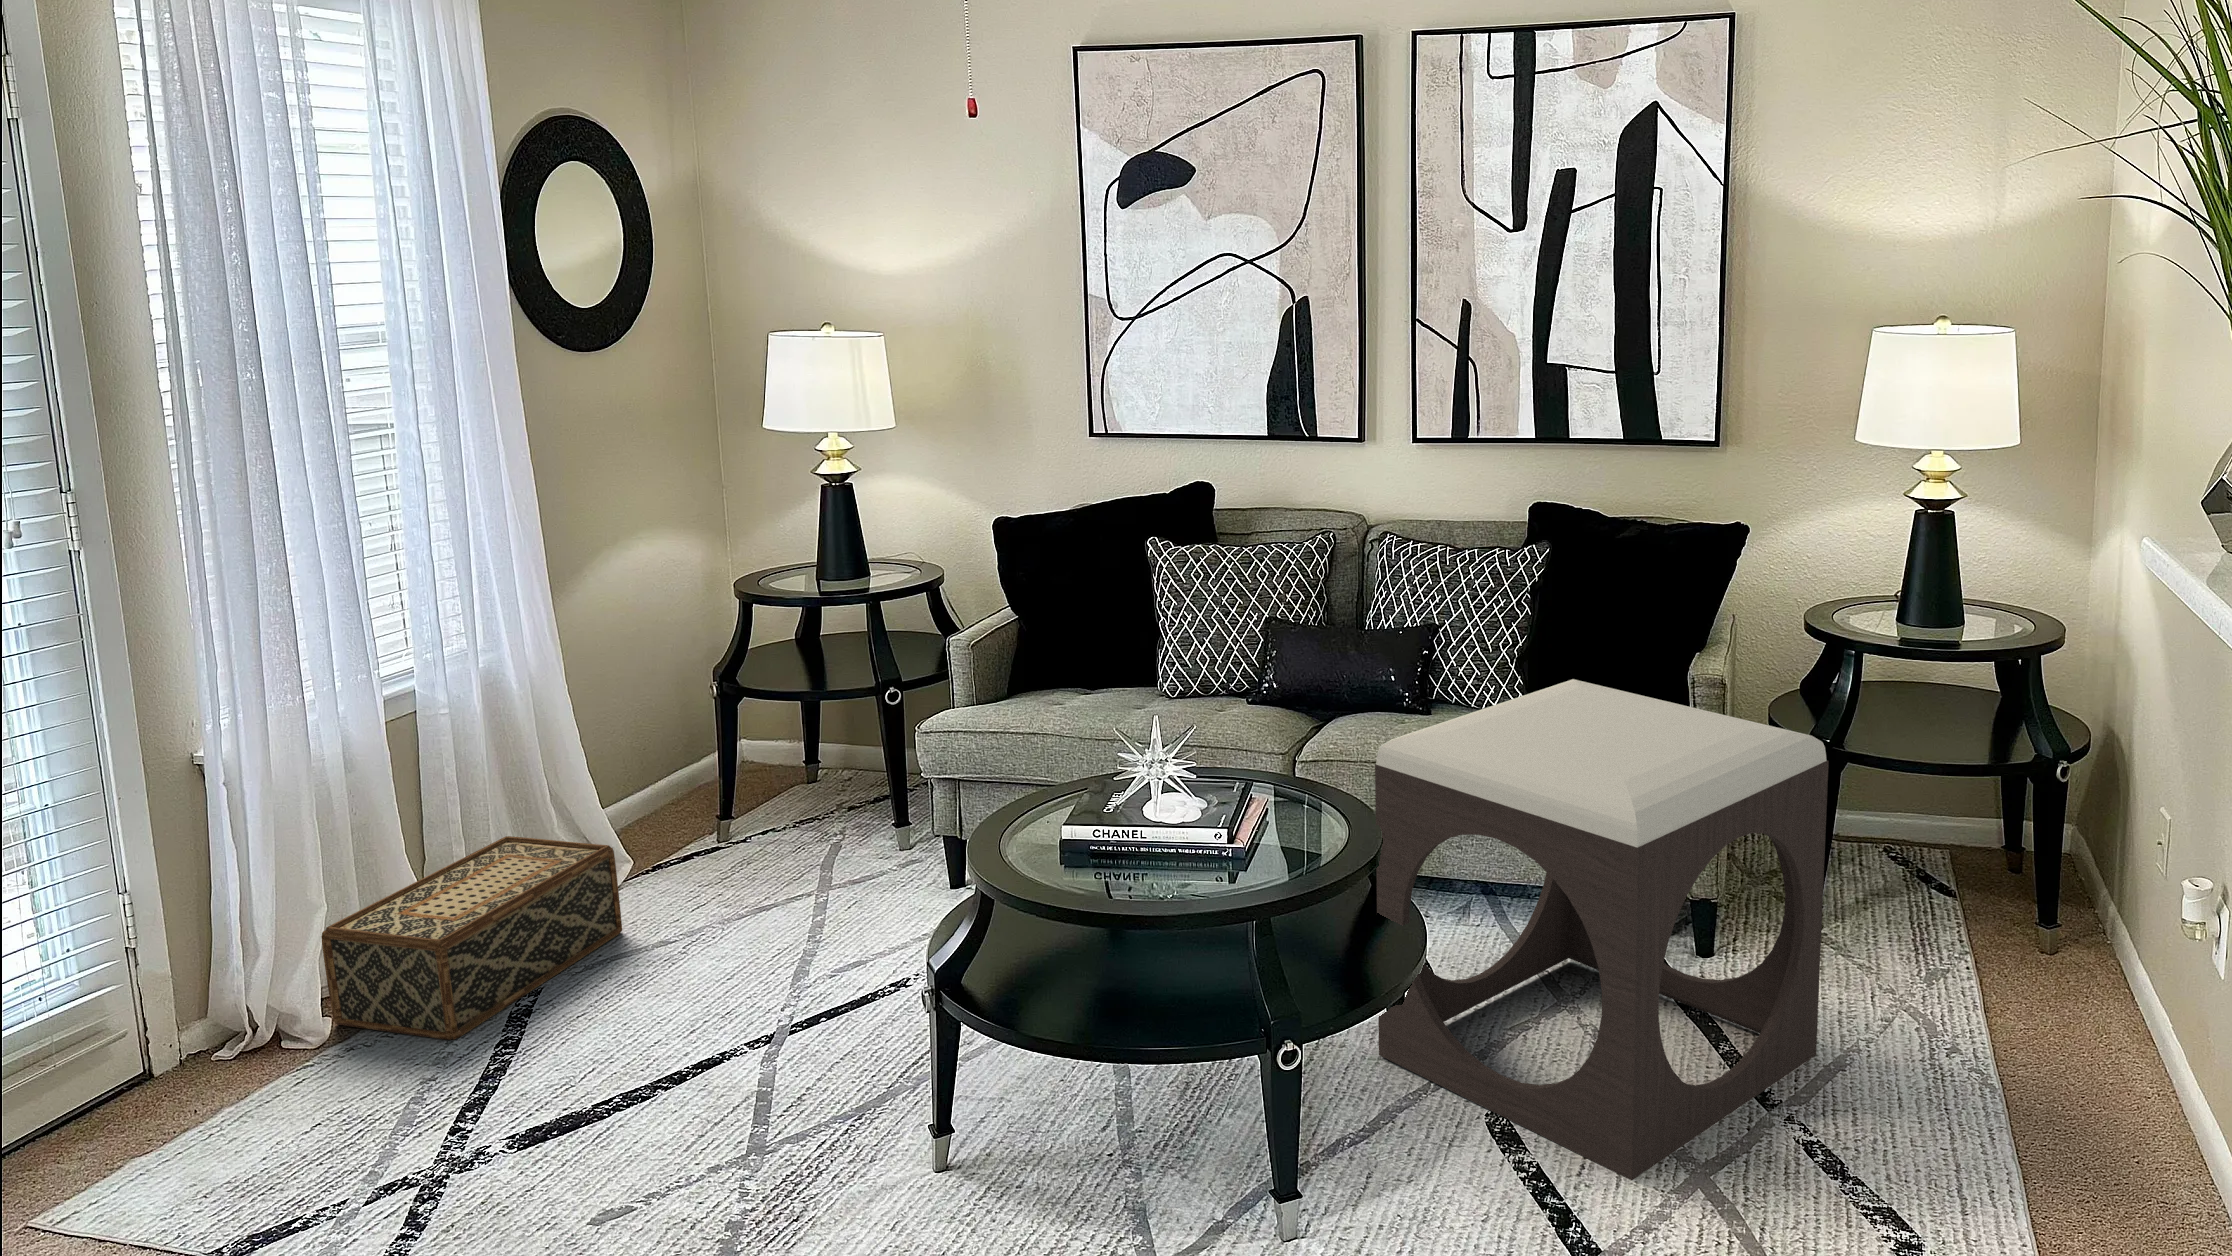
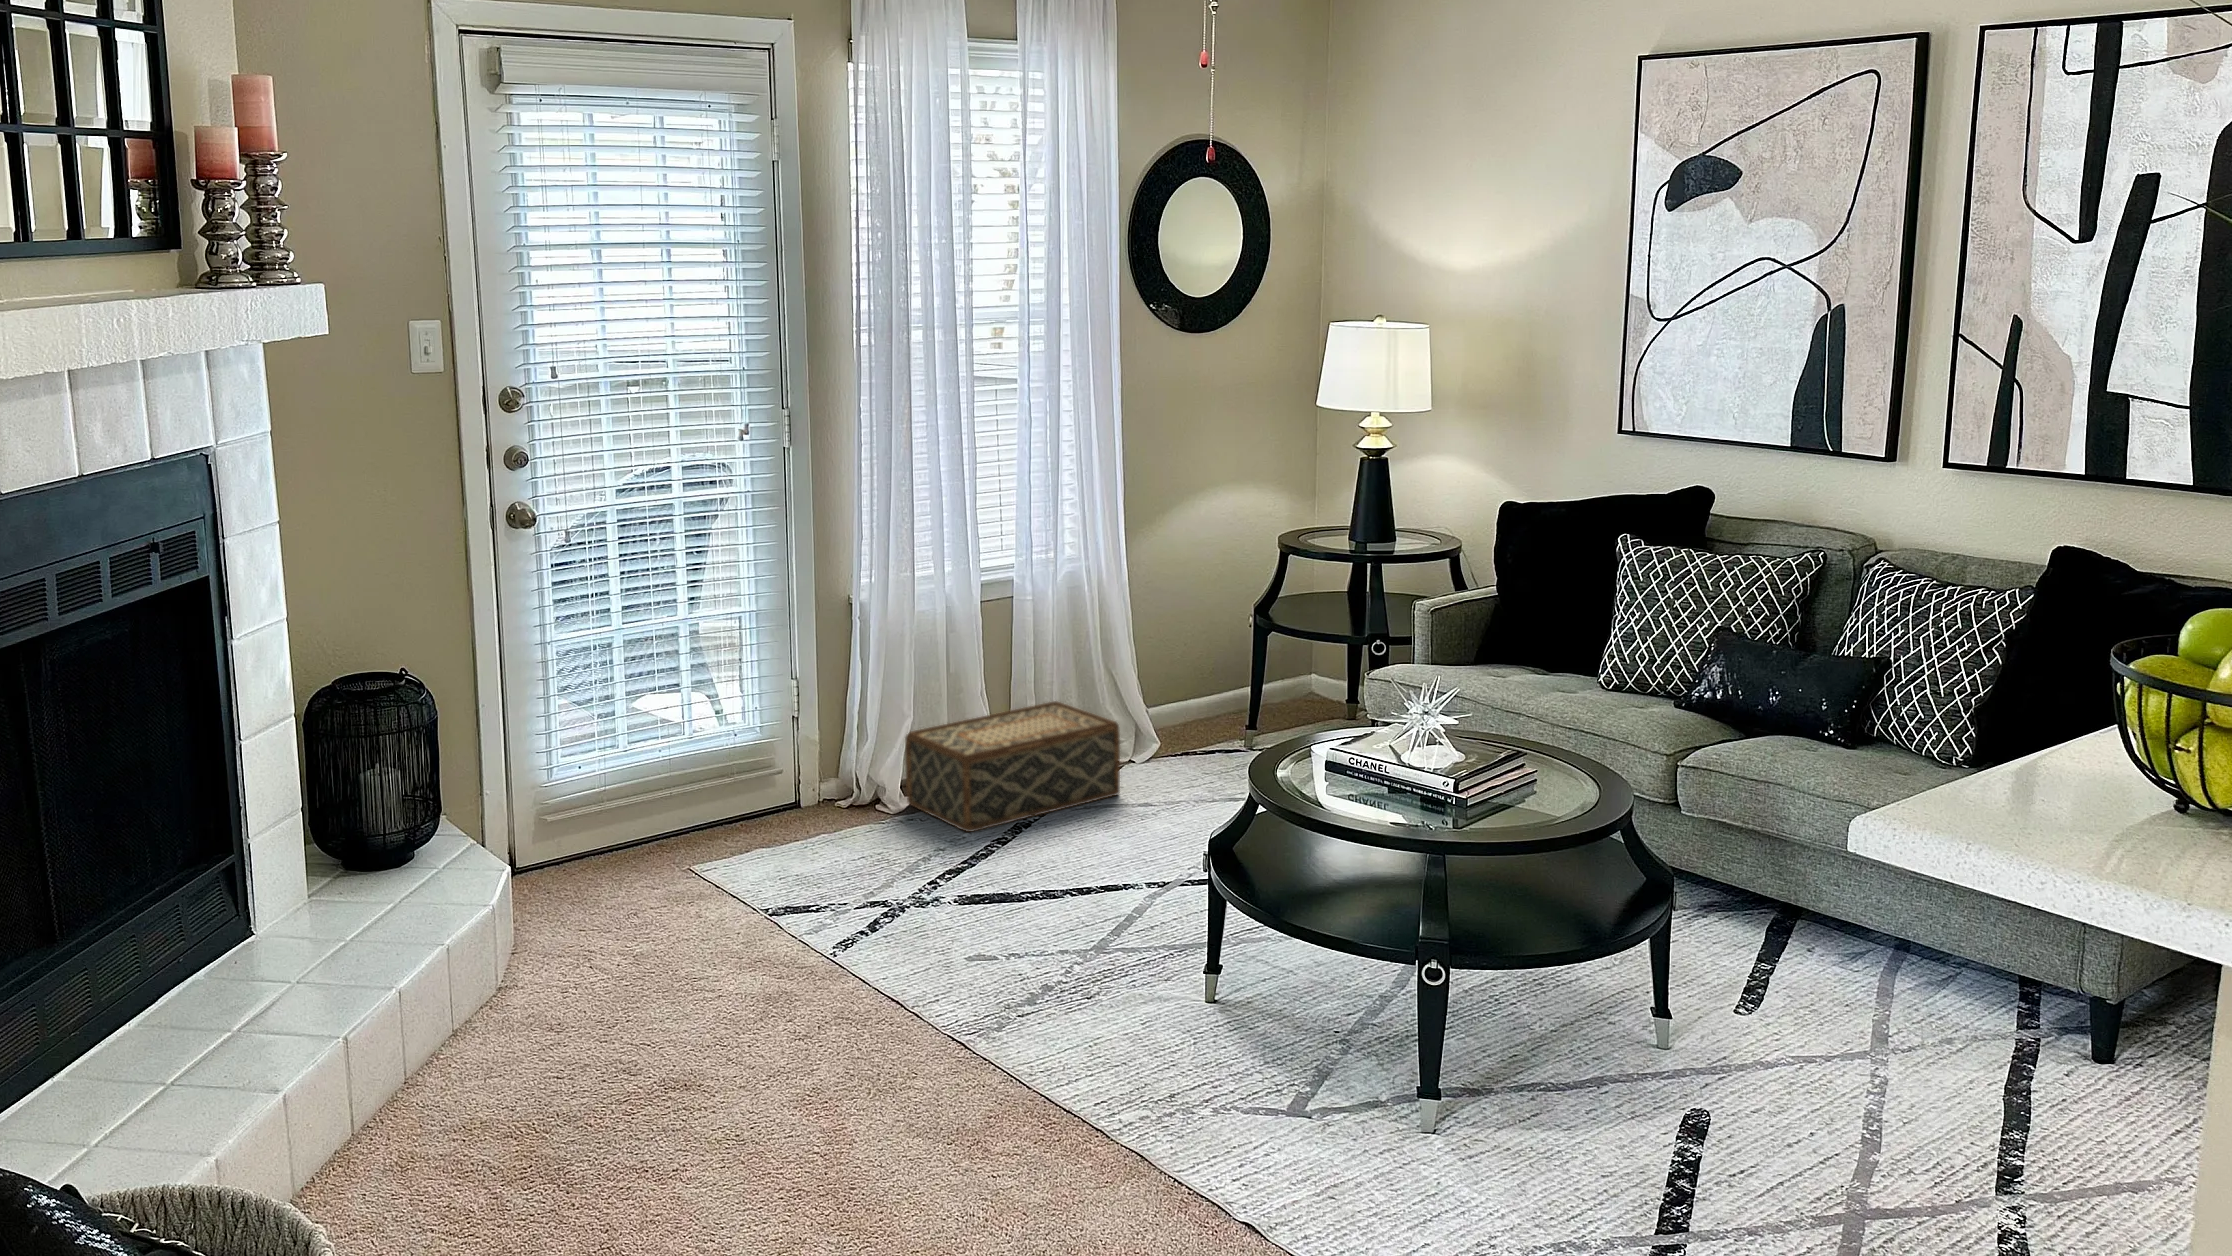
footstool: present [1375,679,1829,1180] -> none [1637,726,2157,1200]

